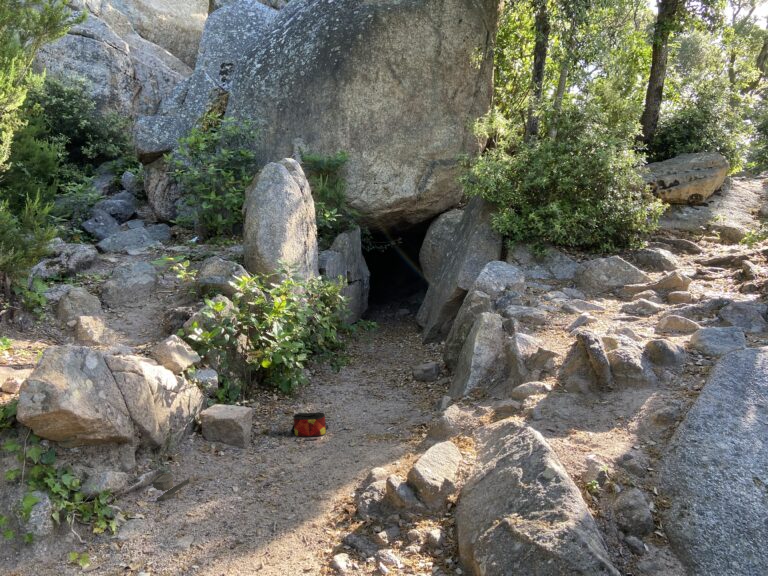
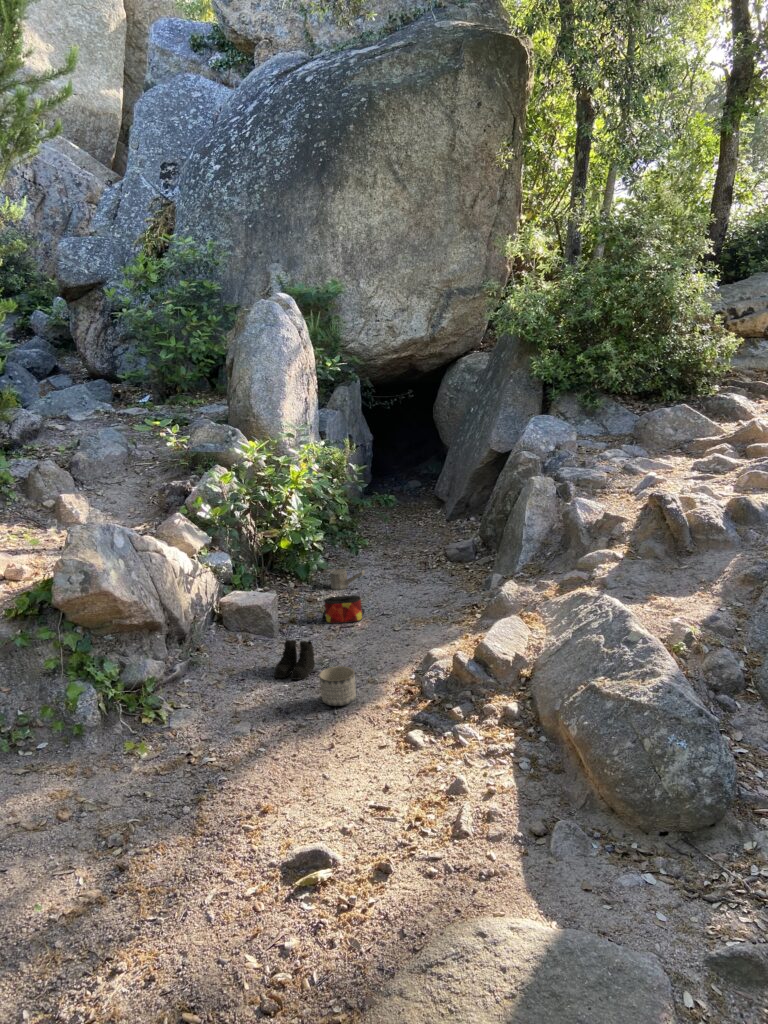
boots: none [232,454,271,492] -> present [275,640,315,680]
watering can: present [152,473,193,501] -> present [322,569,365,590]
planter: none [263,484,296,522] -> present [319,666,356,706]

